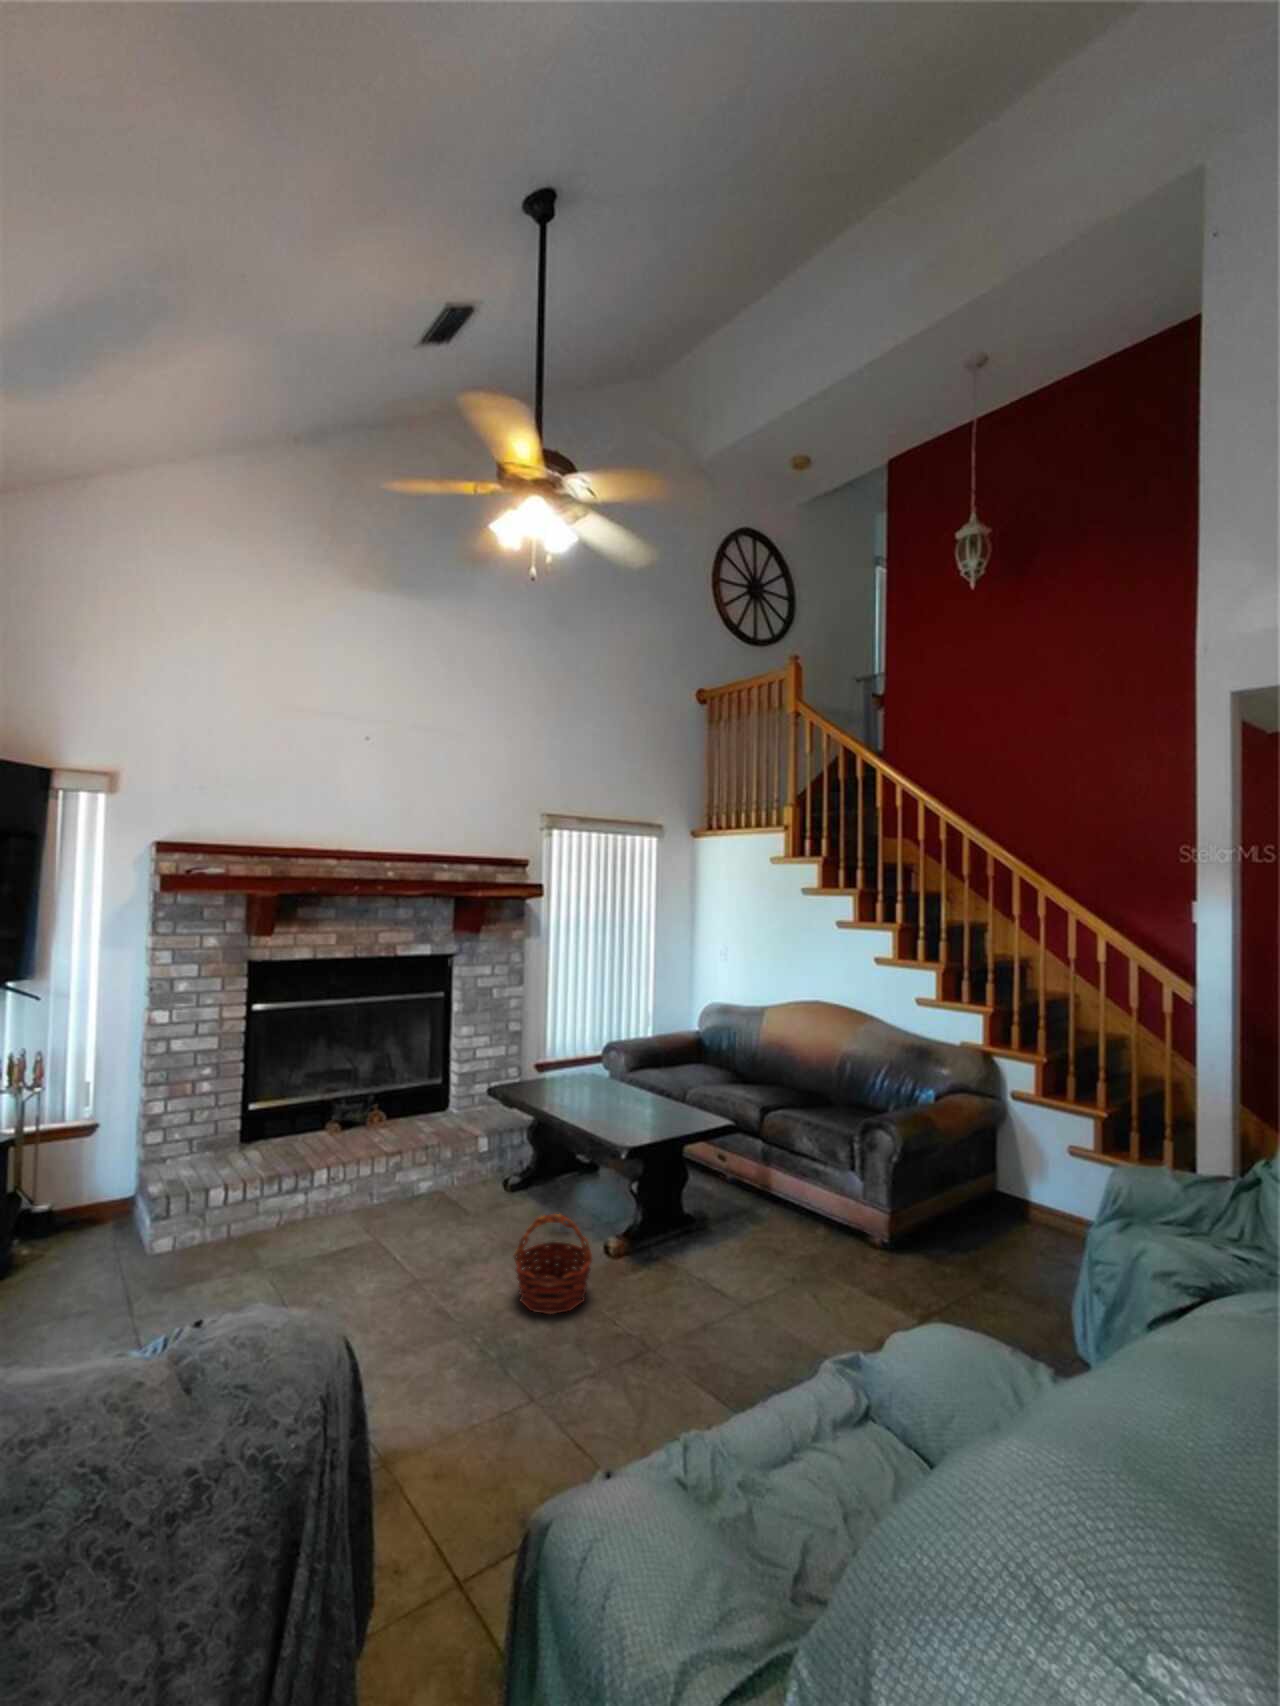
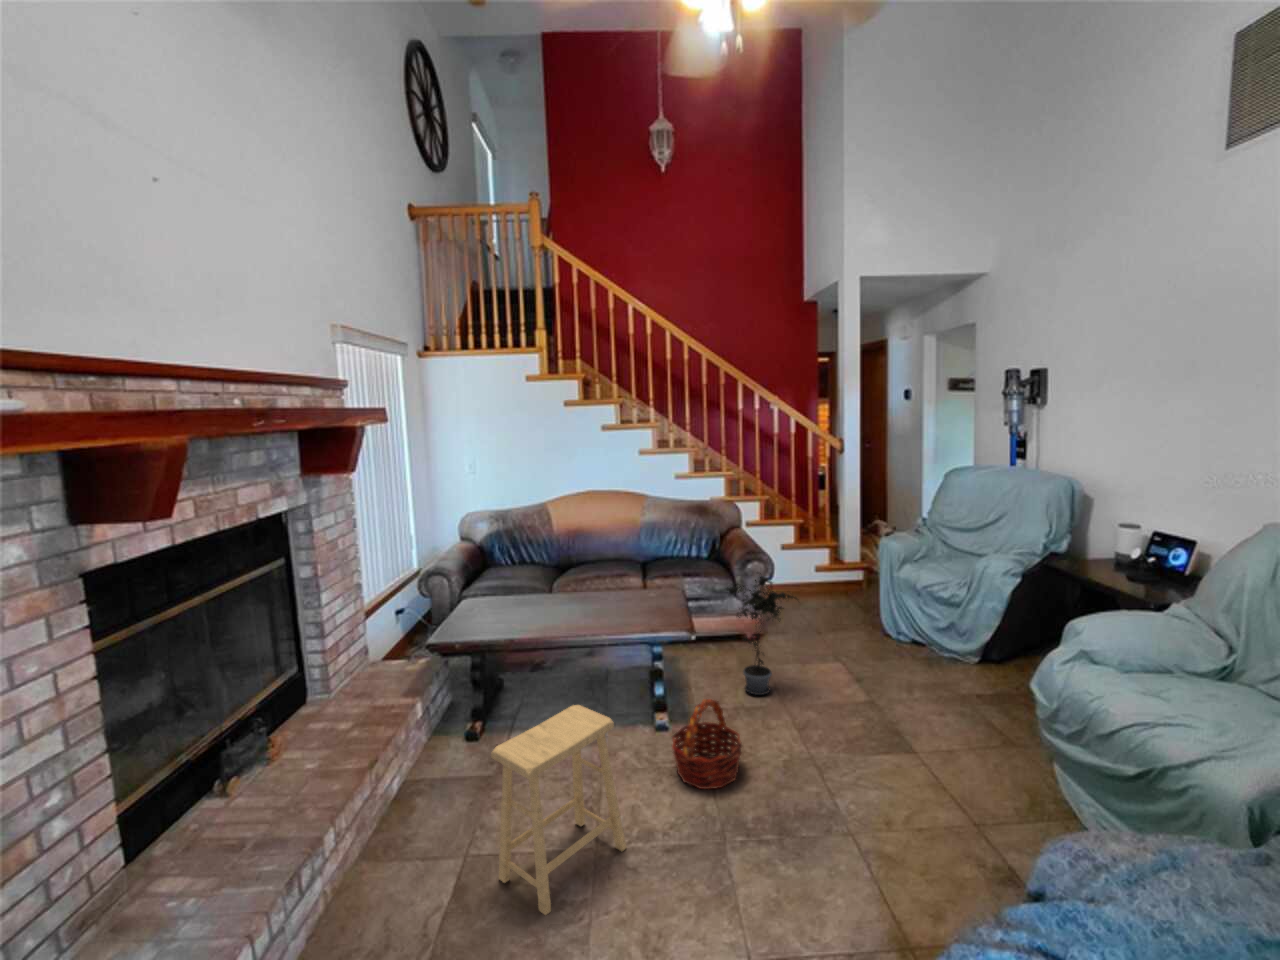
potted plant: none [713,1122,783,1288] -> present [727,573,797,695]
footstool: none [323,1146,436,1294] -> present [491,705,626,915]

